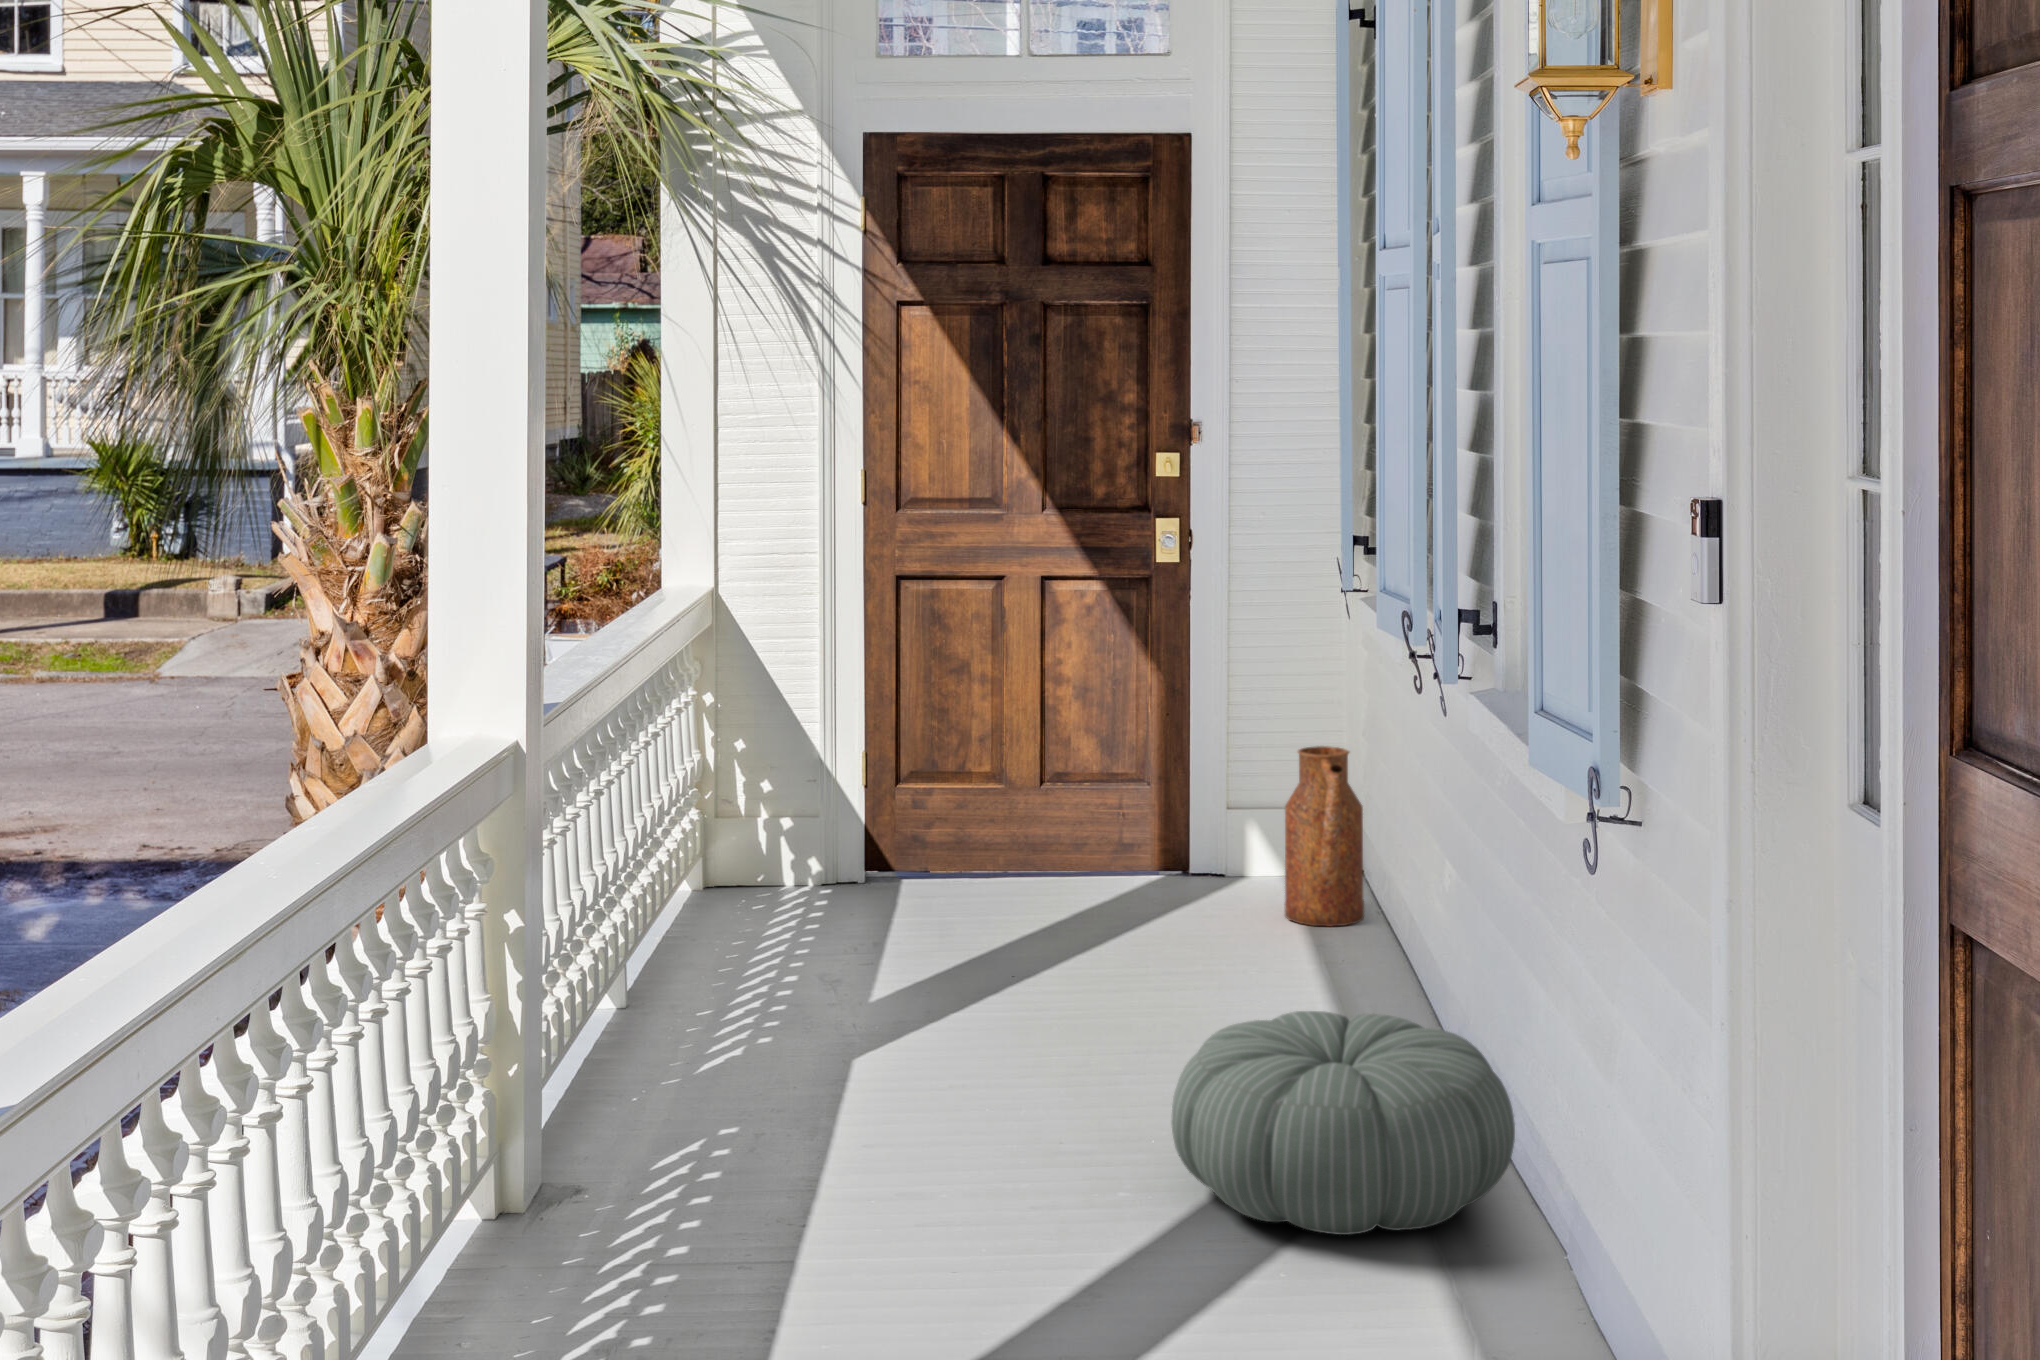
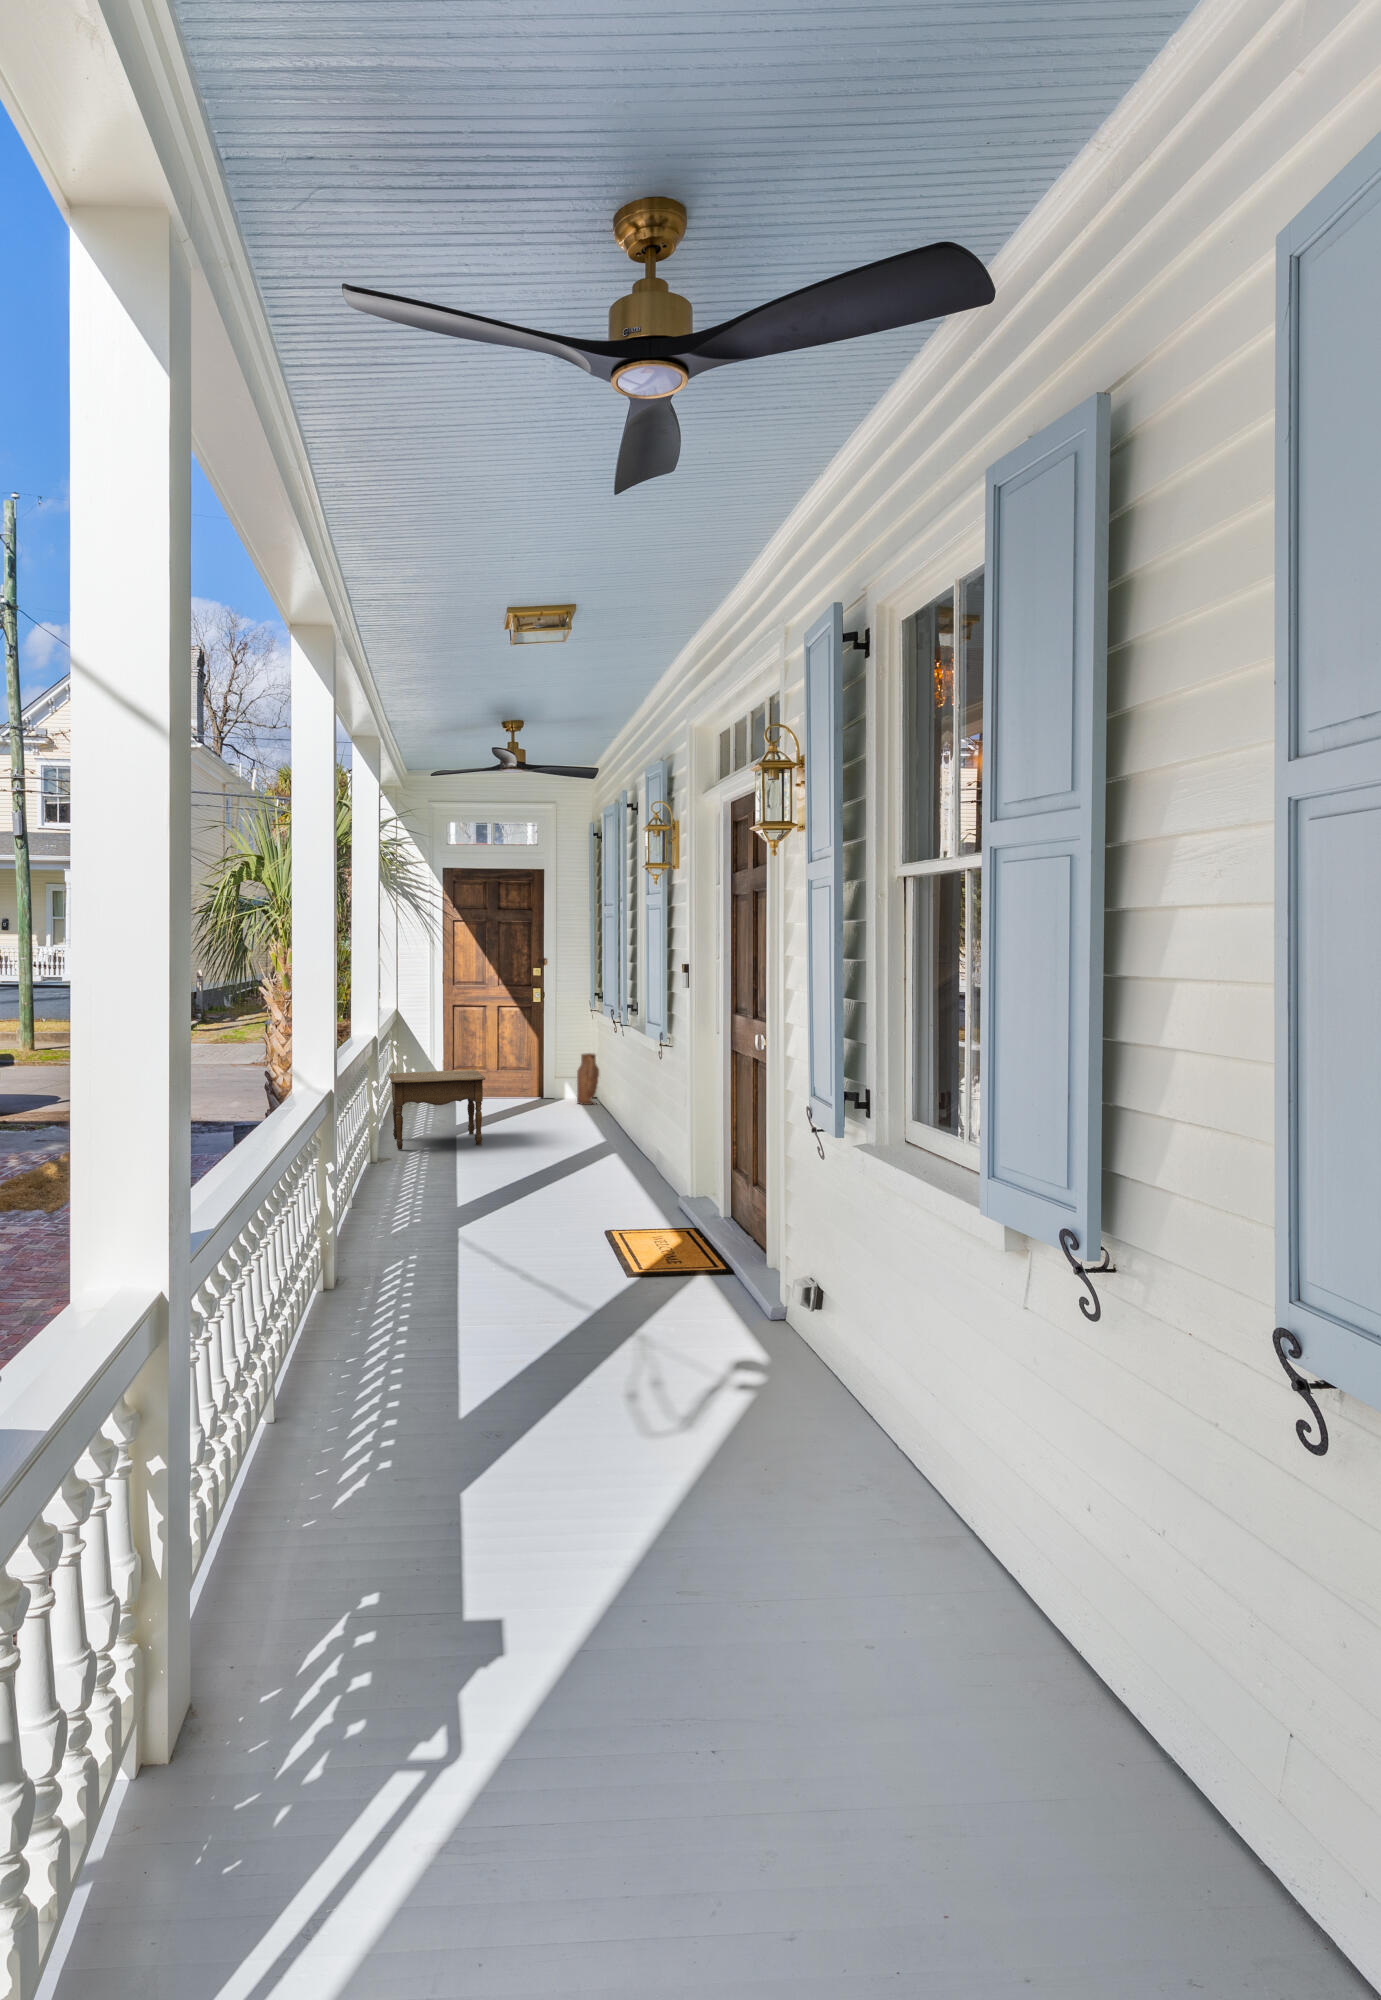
side table: none [558,845,909,1169] -> present [389,1069,485,1150]
pouf: present [1171,1011,1515,1235] -> none [557,1102,643,1148]

